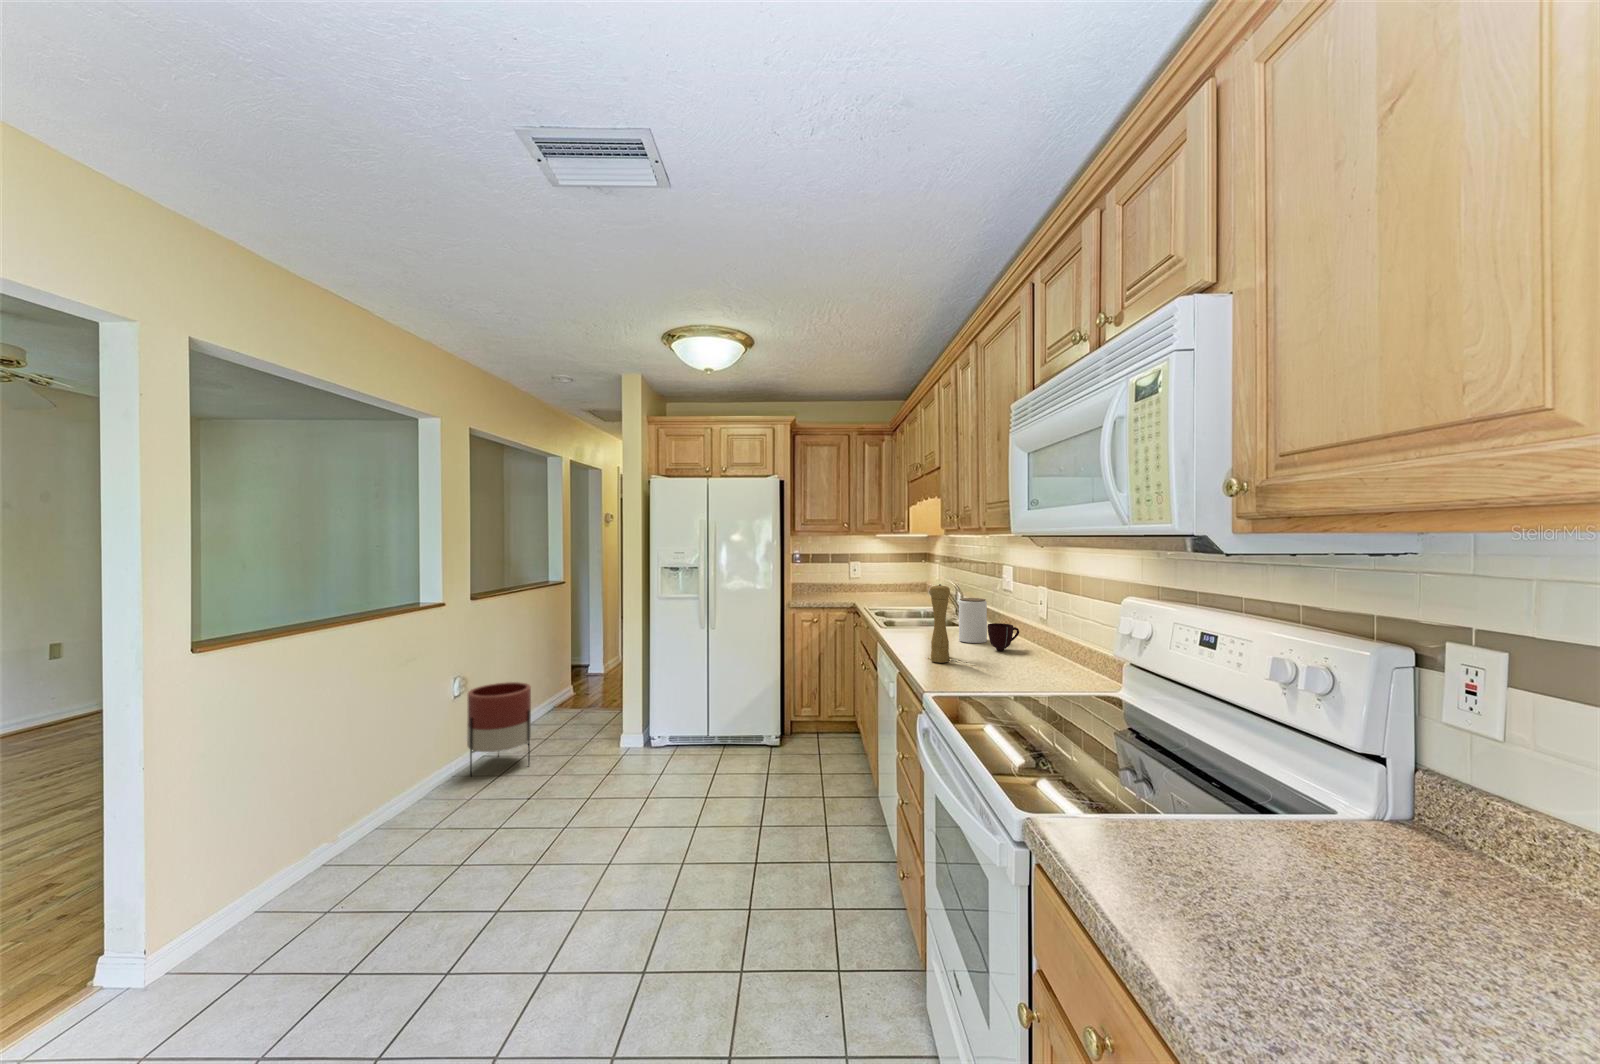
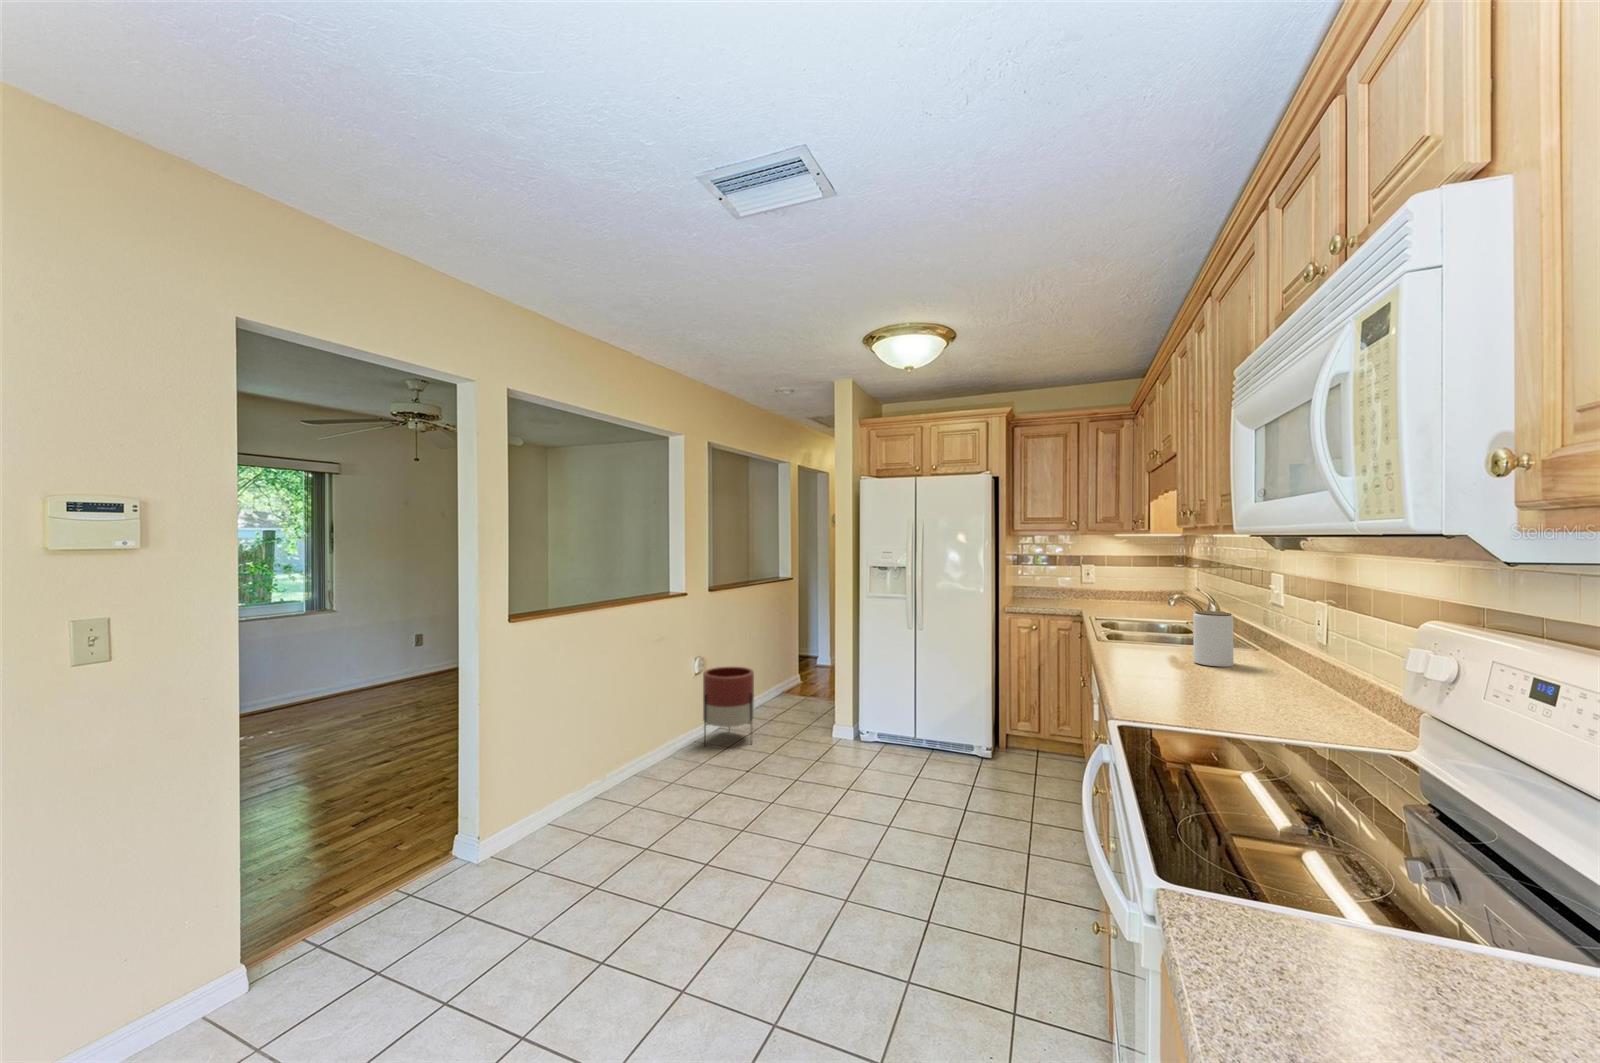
pepper mill: present [930,584,950,663] -> none [1143,592,1170,685]
mug: present [988,623,1019,651] -> none [1228,644,1276,678]

